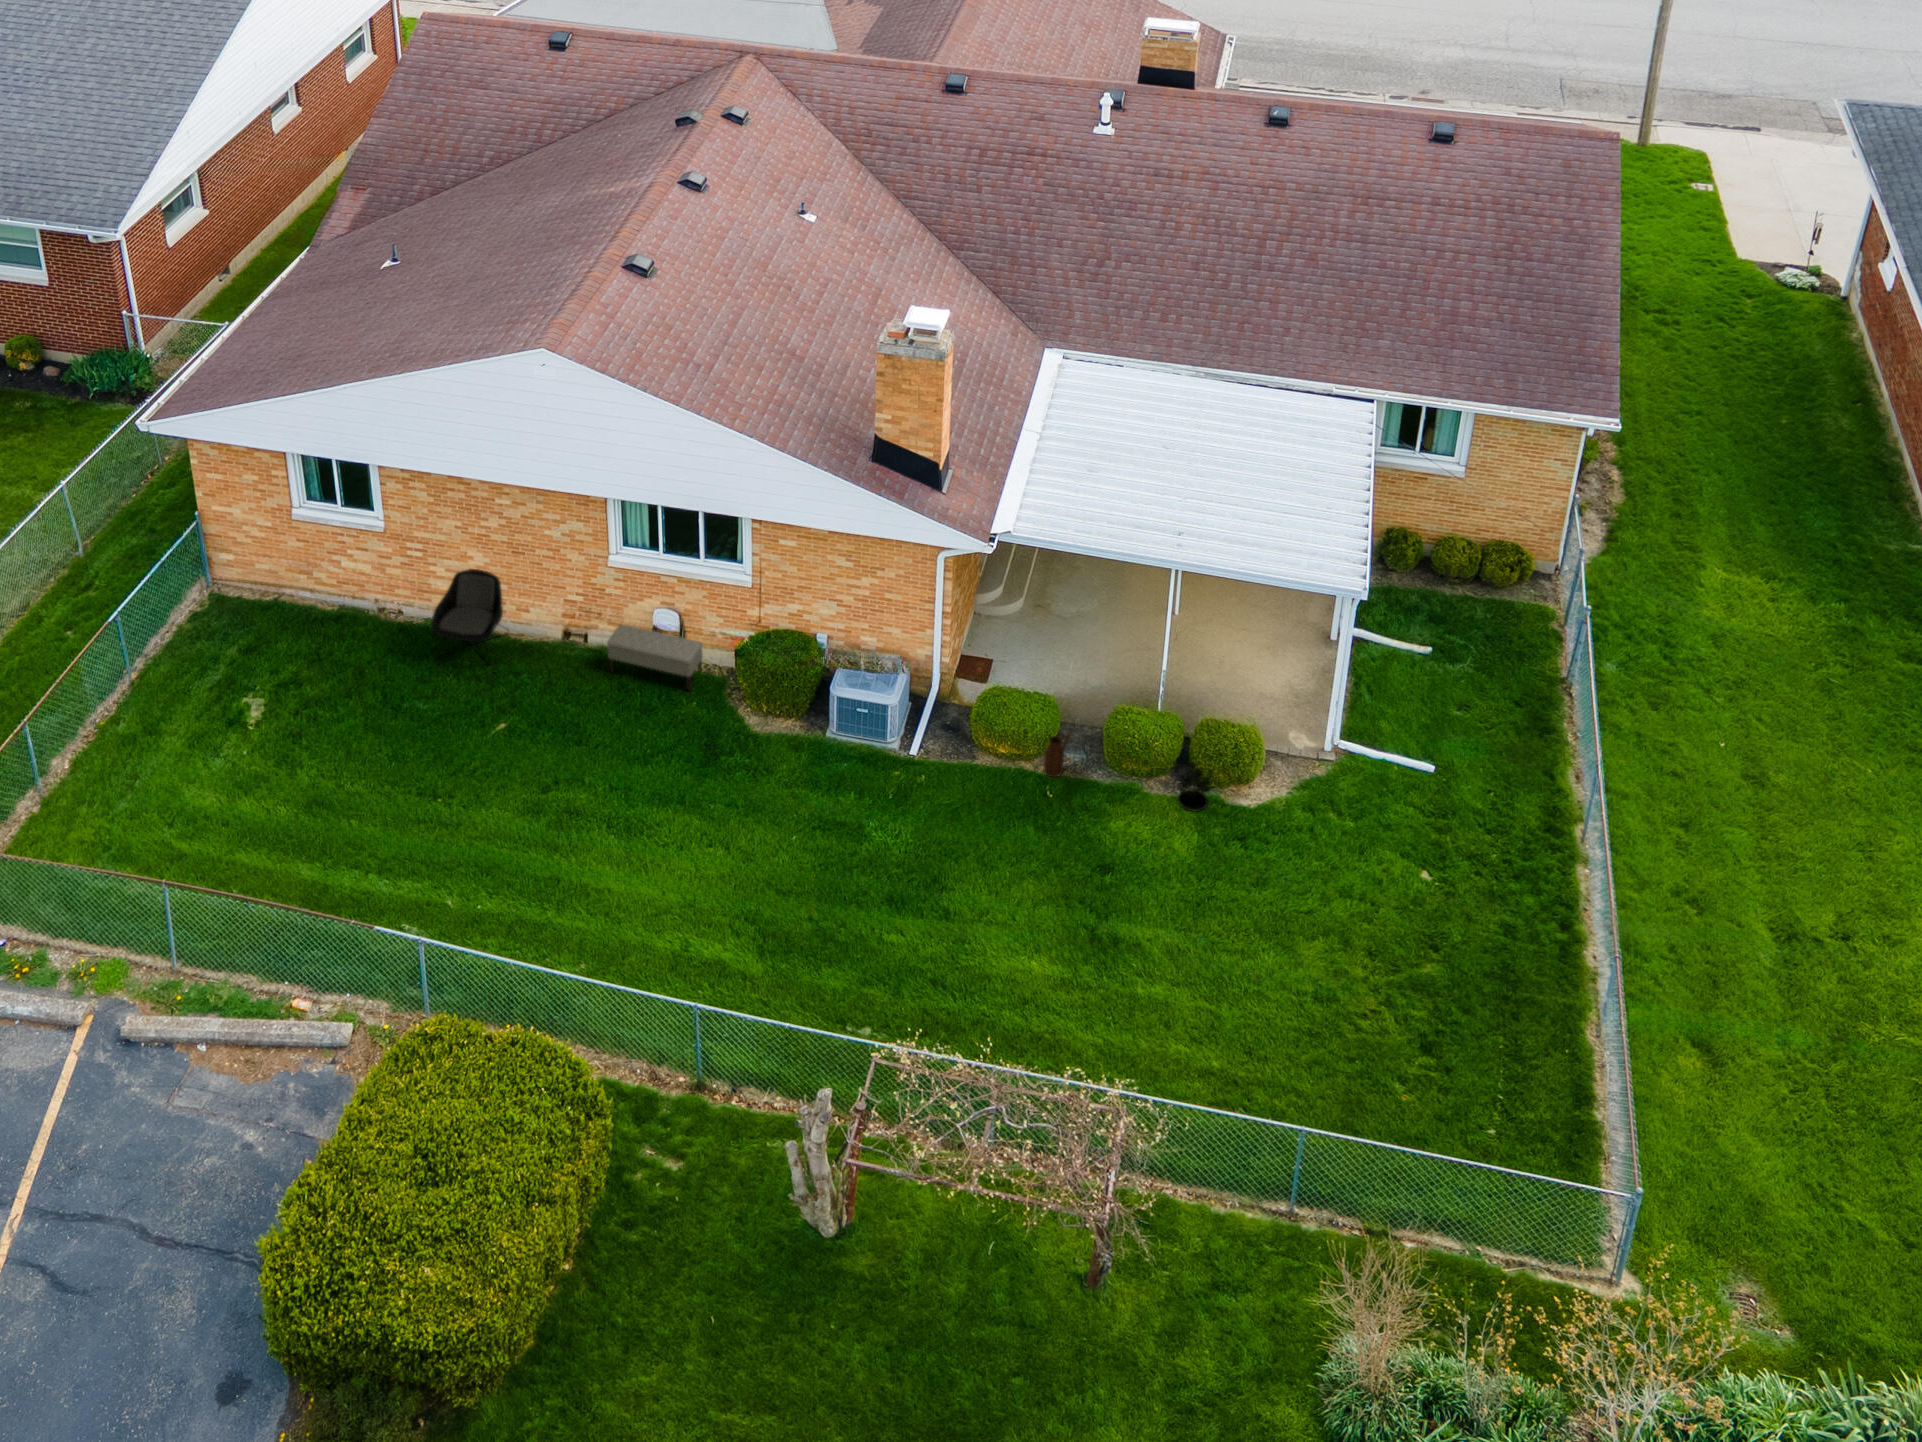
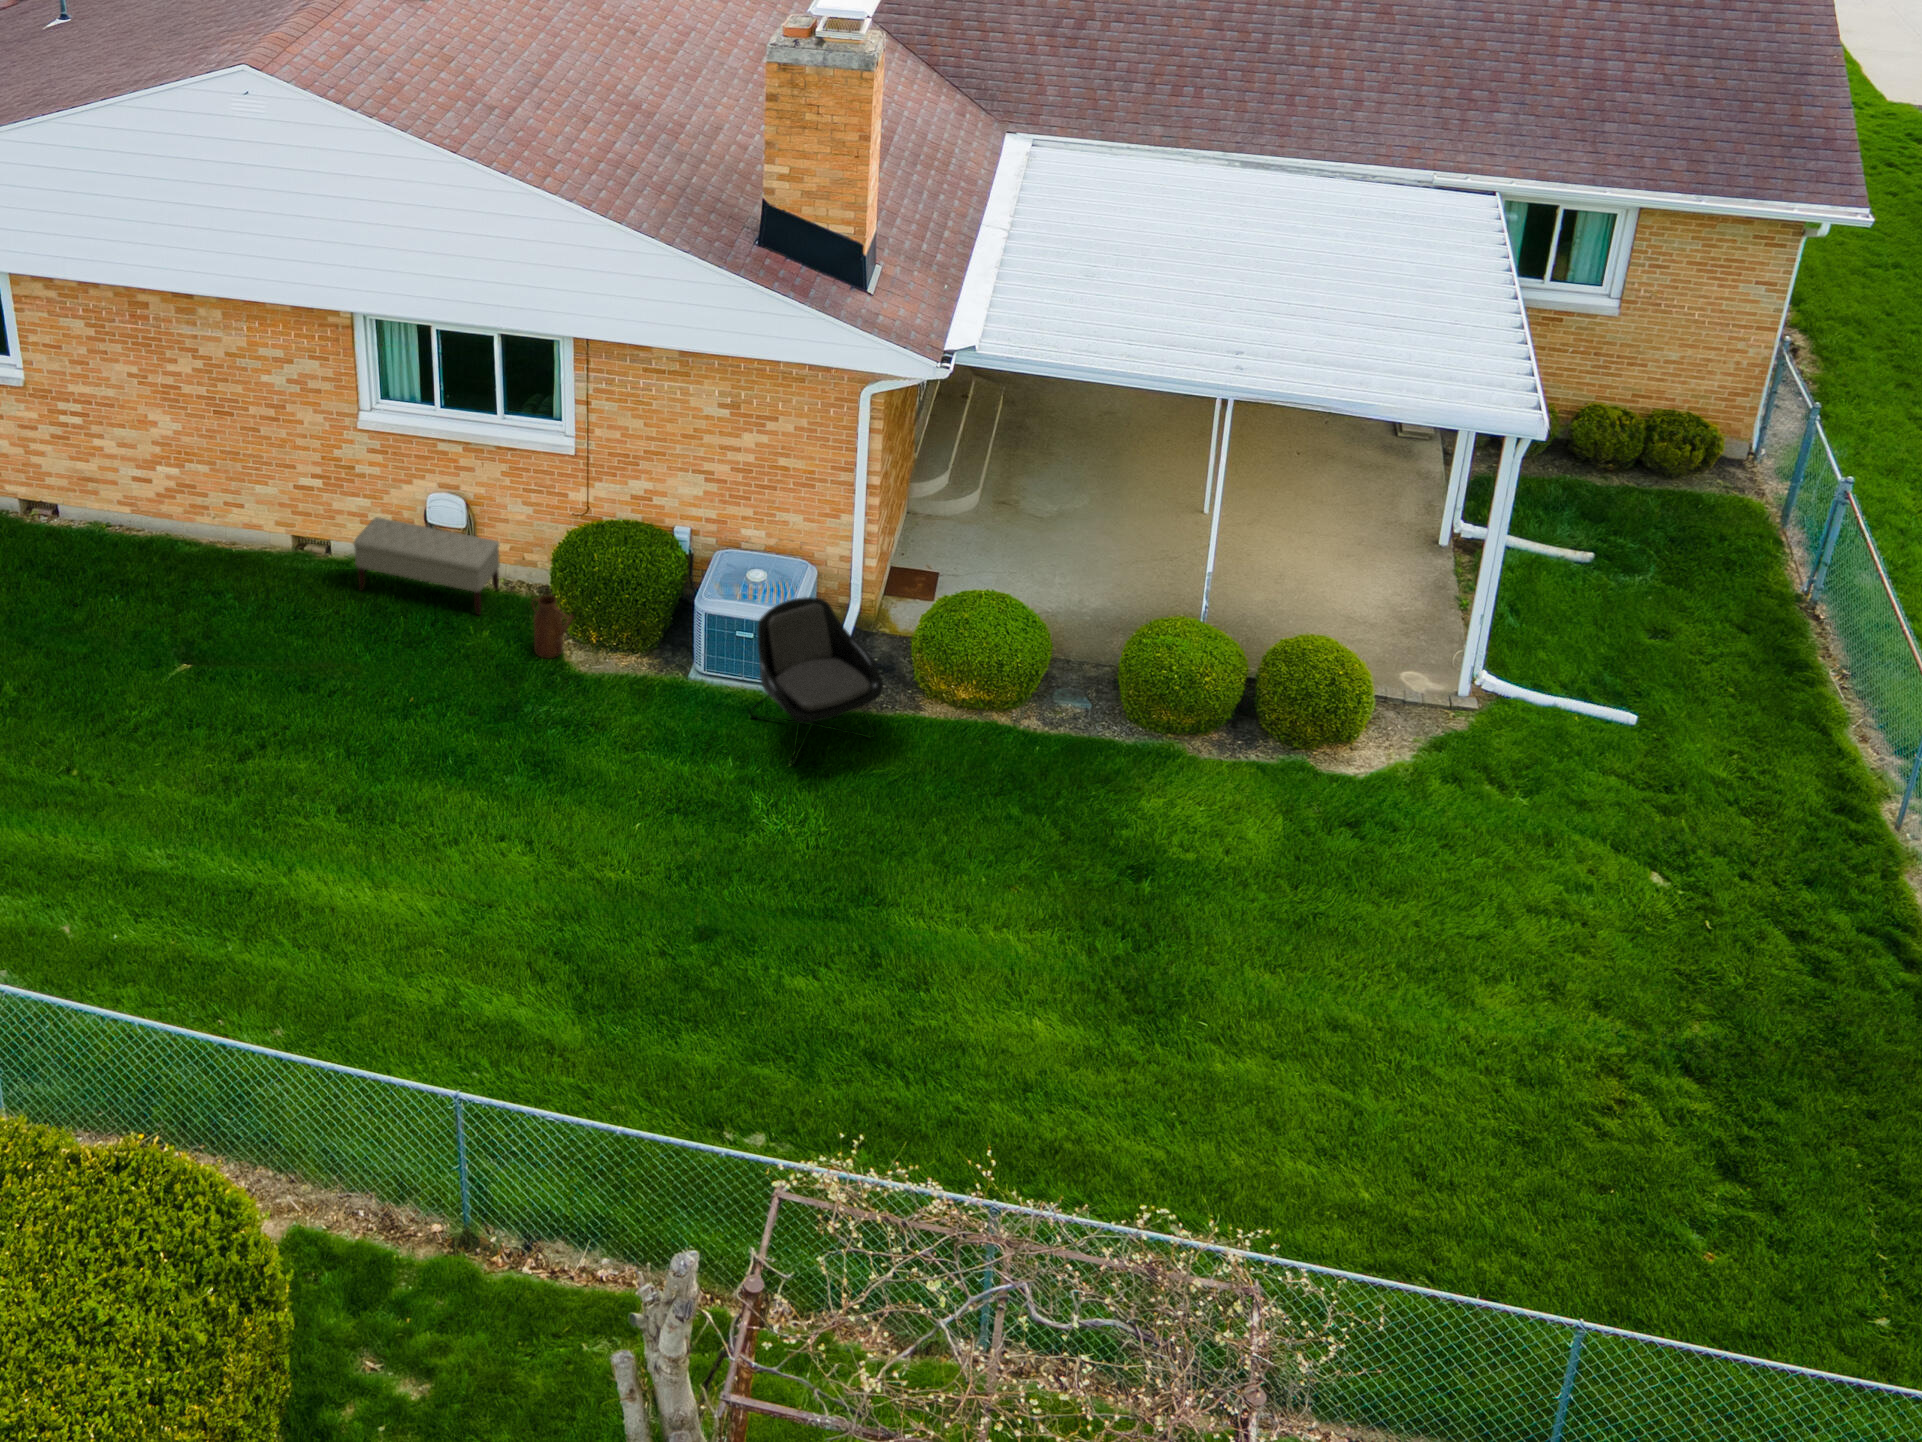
lounge chair: present [431,569,508,664] -> present [749,597,883,764]
watering can: present [1043,729,1072,777] -> present [532,595,575,658]
potted tree: present [1177,758,1212,811] -> none [1241,694,1303,783]

